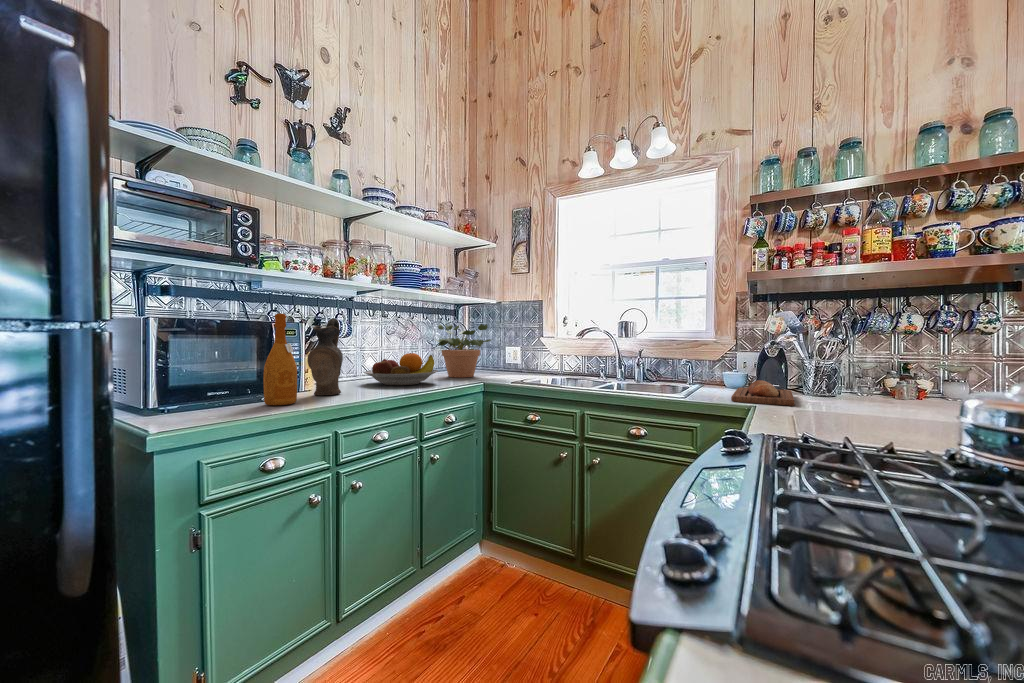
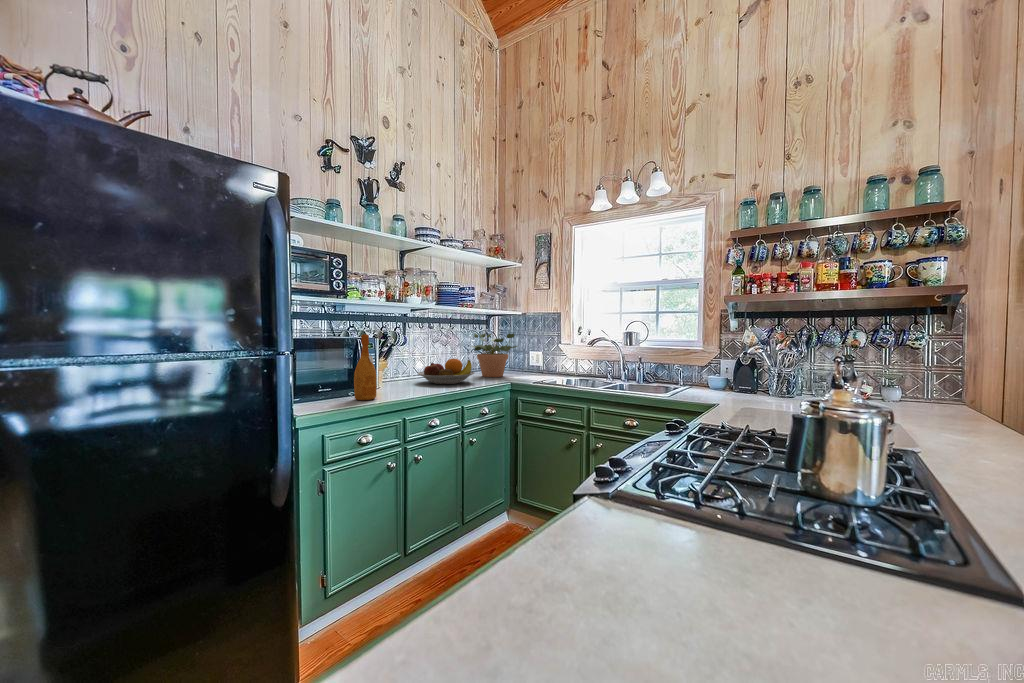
ceramic pitcher: present [307,318,343,395] -> none [380,334,405,392]
bread loaf: present [731,380,795,406] -> none [703,384,758,405]

